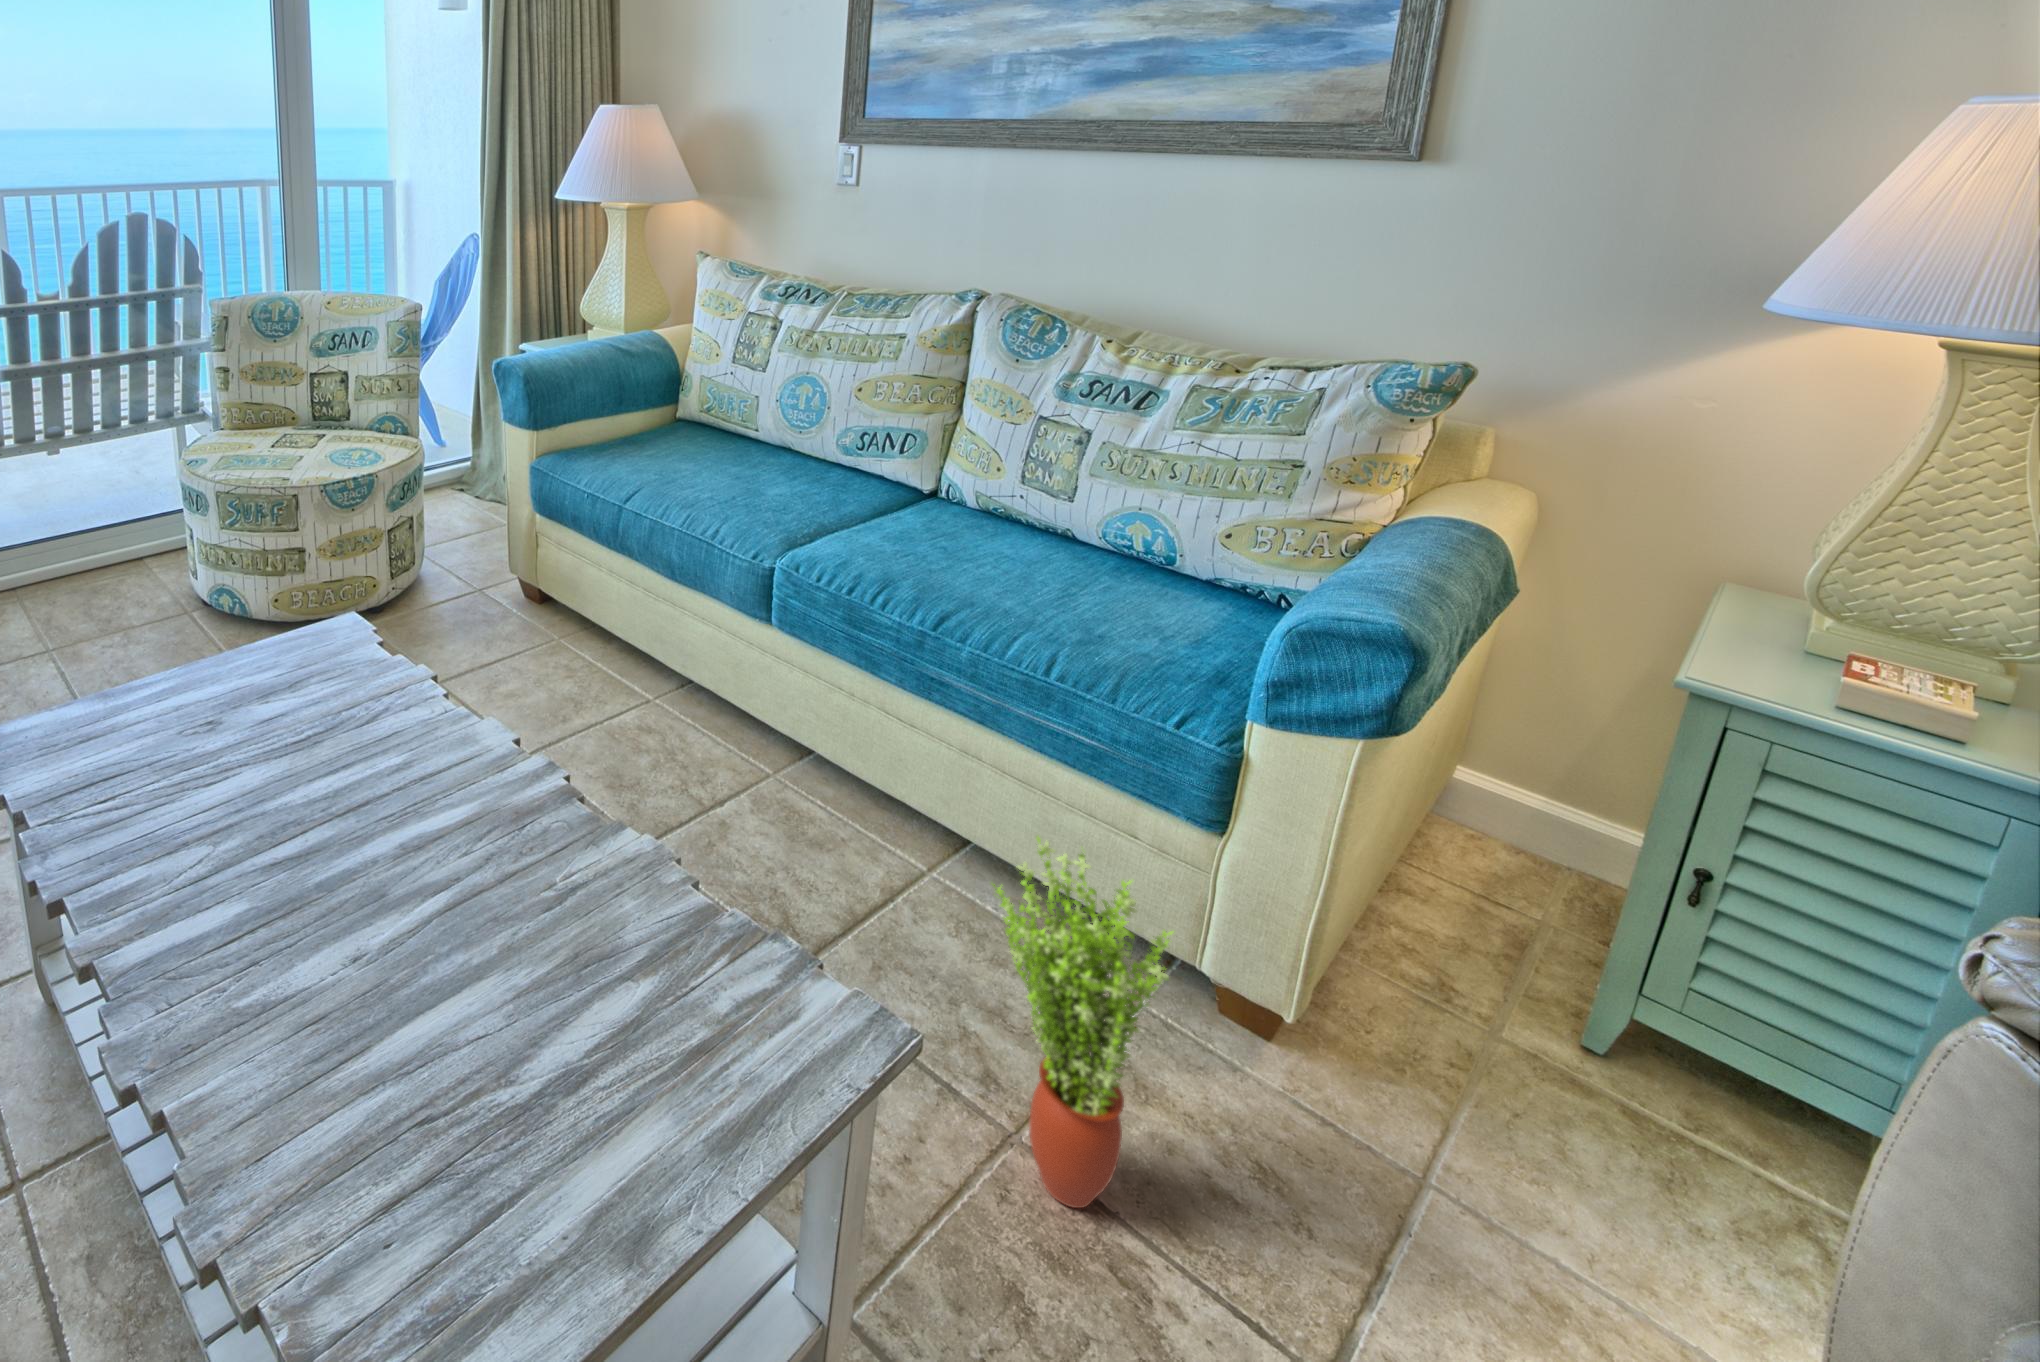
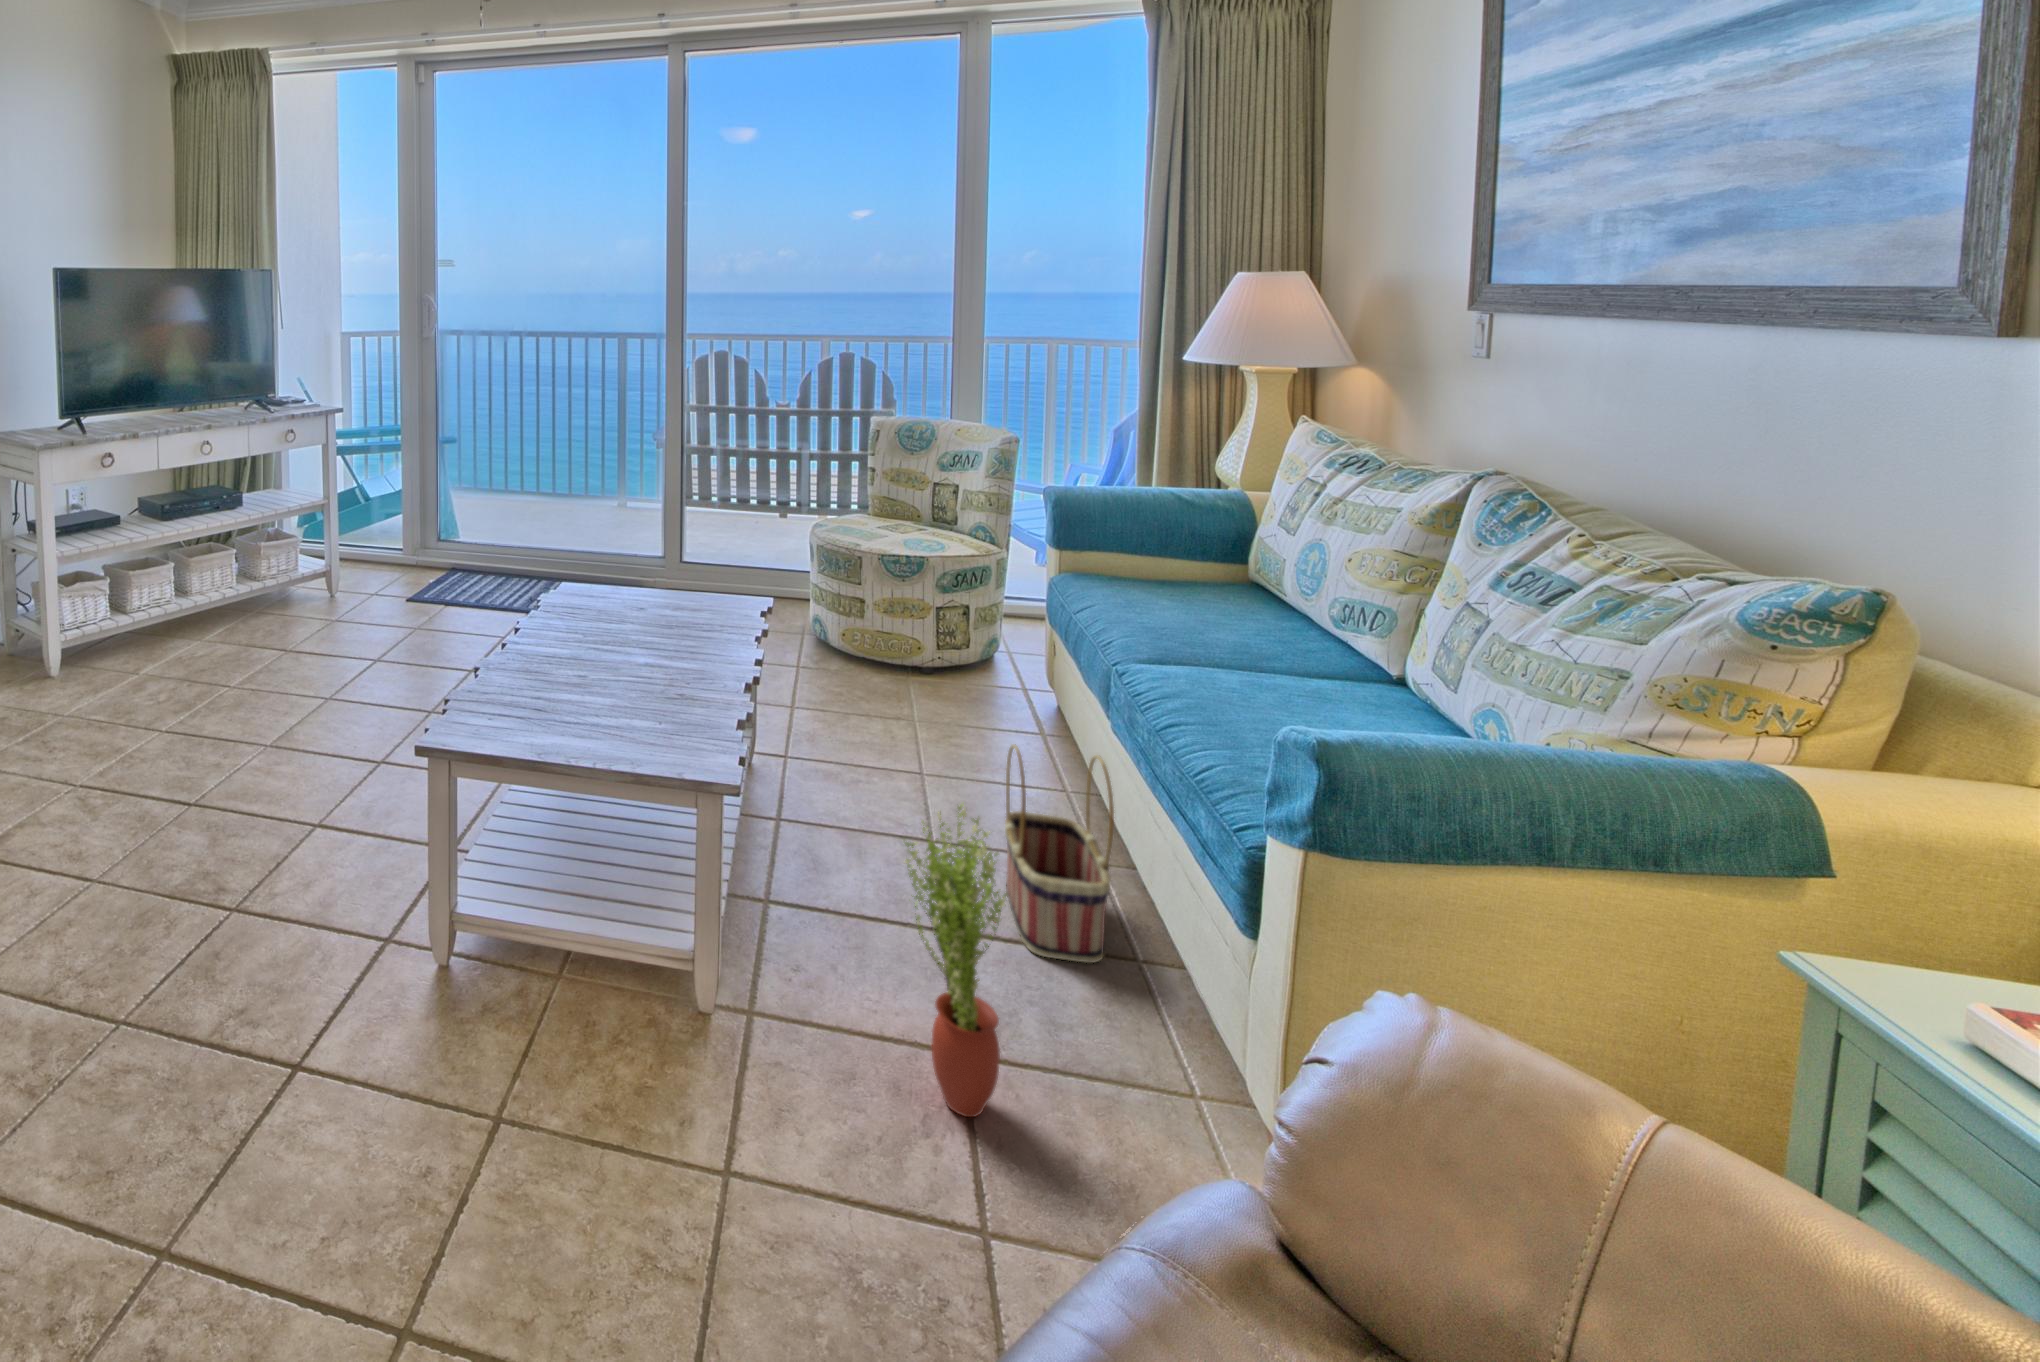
basket: none [746,667,907,919] -> present [1005,744,1114,963]

